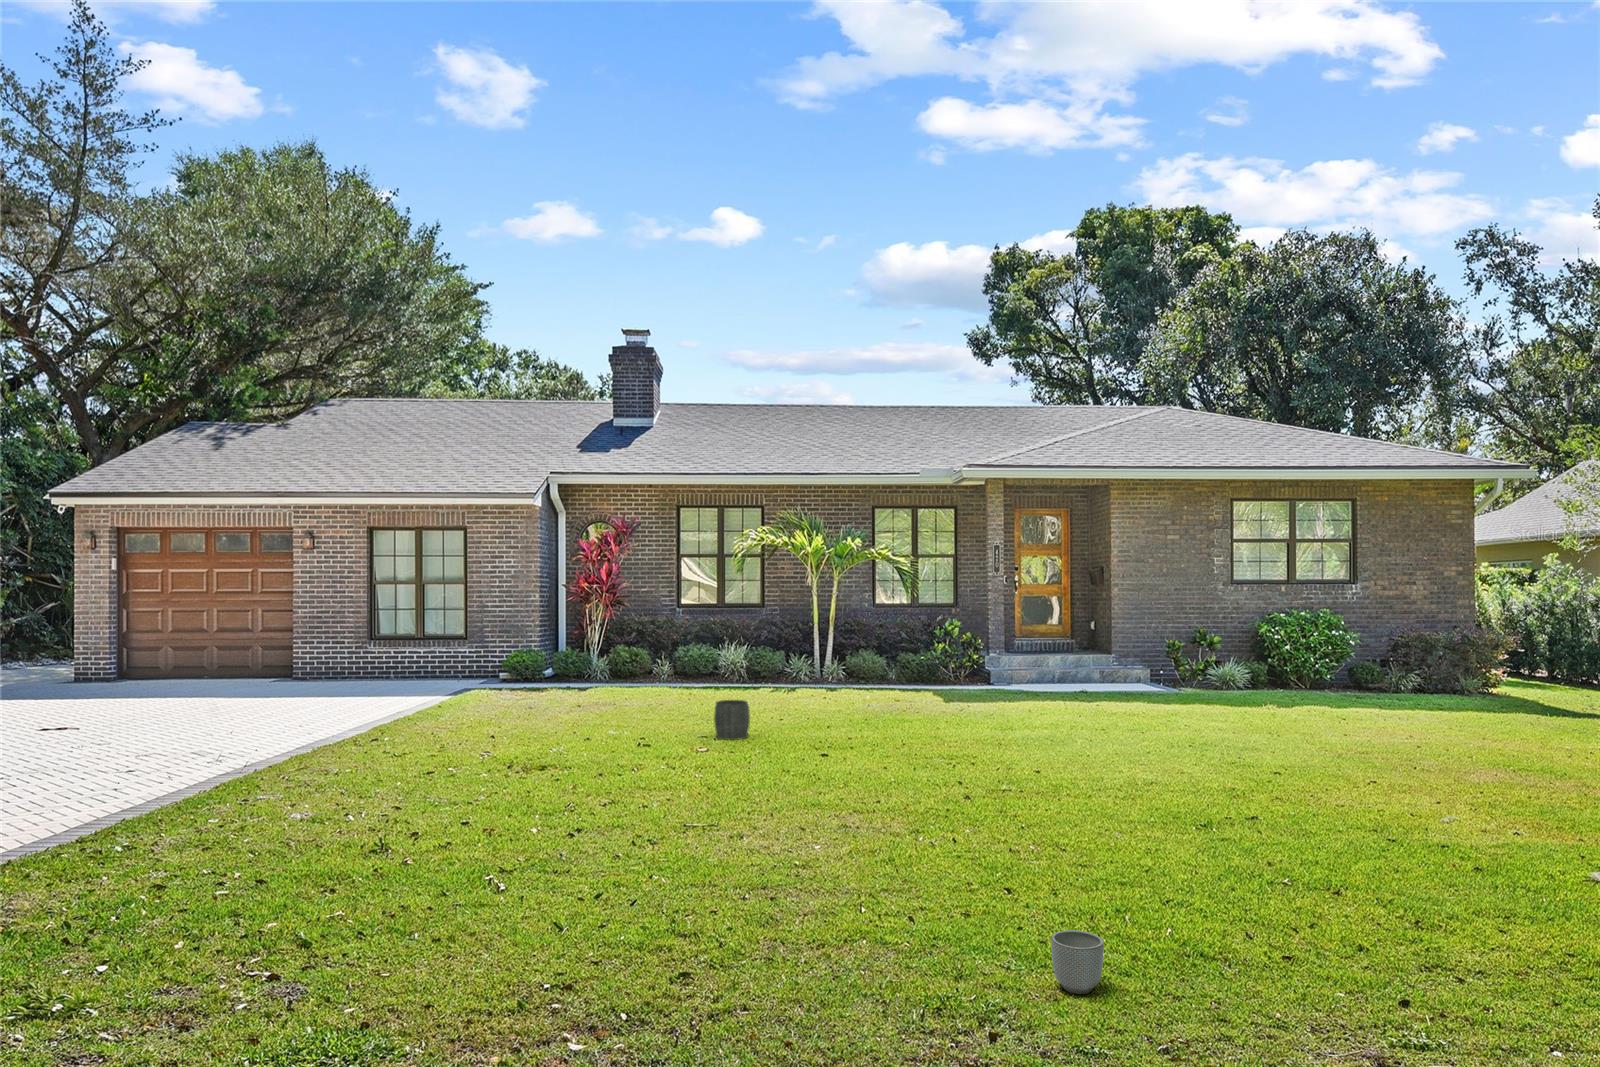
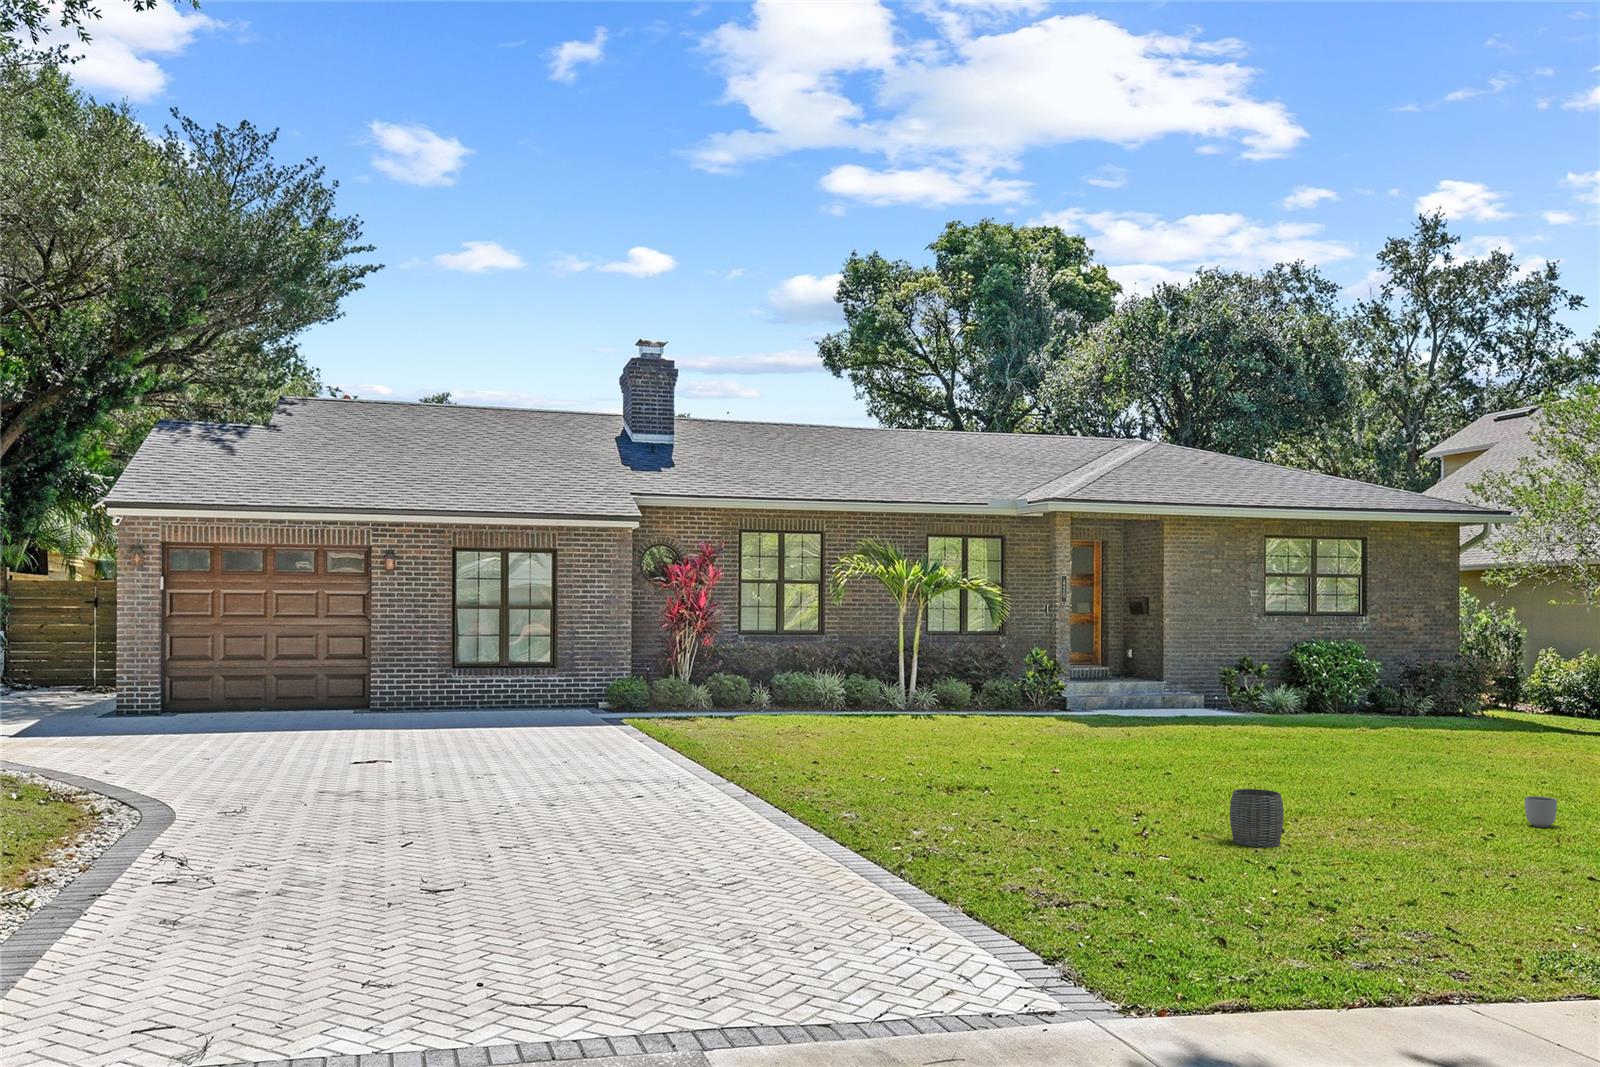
woven basket: present [714,700,750,740] -> present [1230,789,1283,848]

